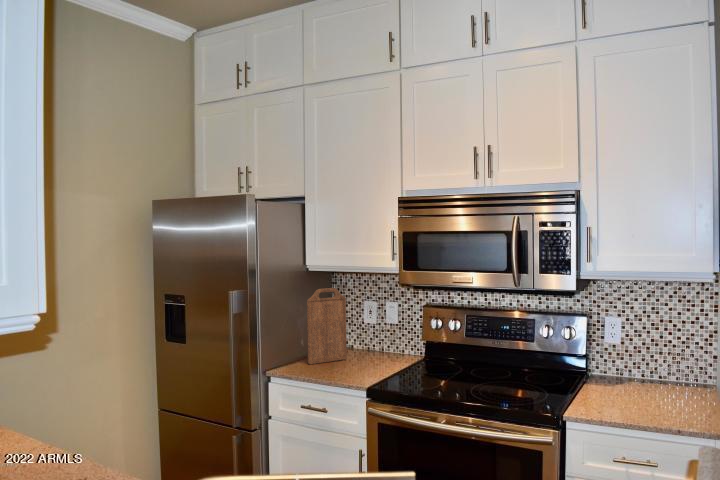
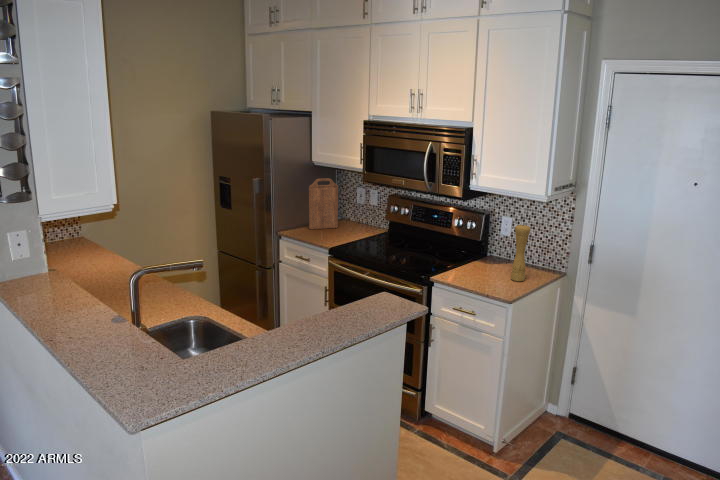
pepper mill: none [667,317,692,405] -> present [511,225,530,281]

